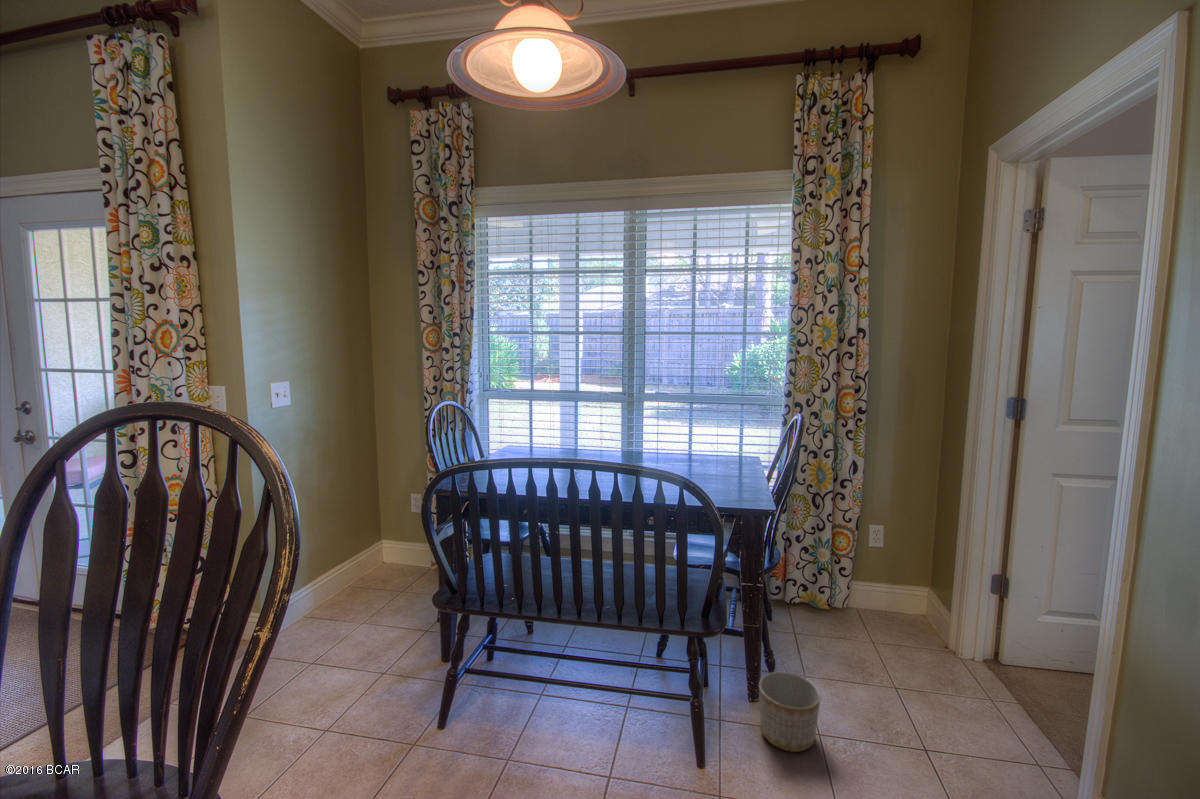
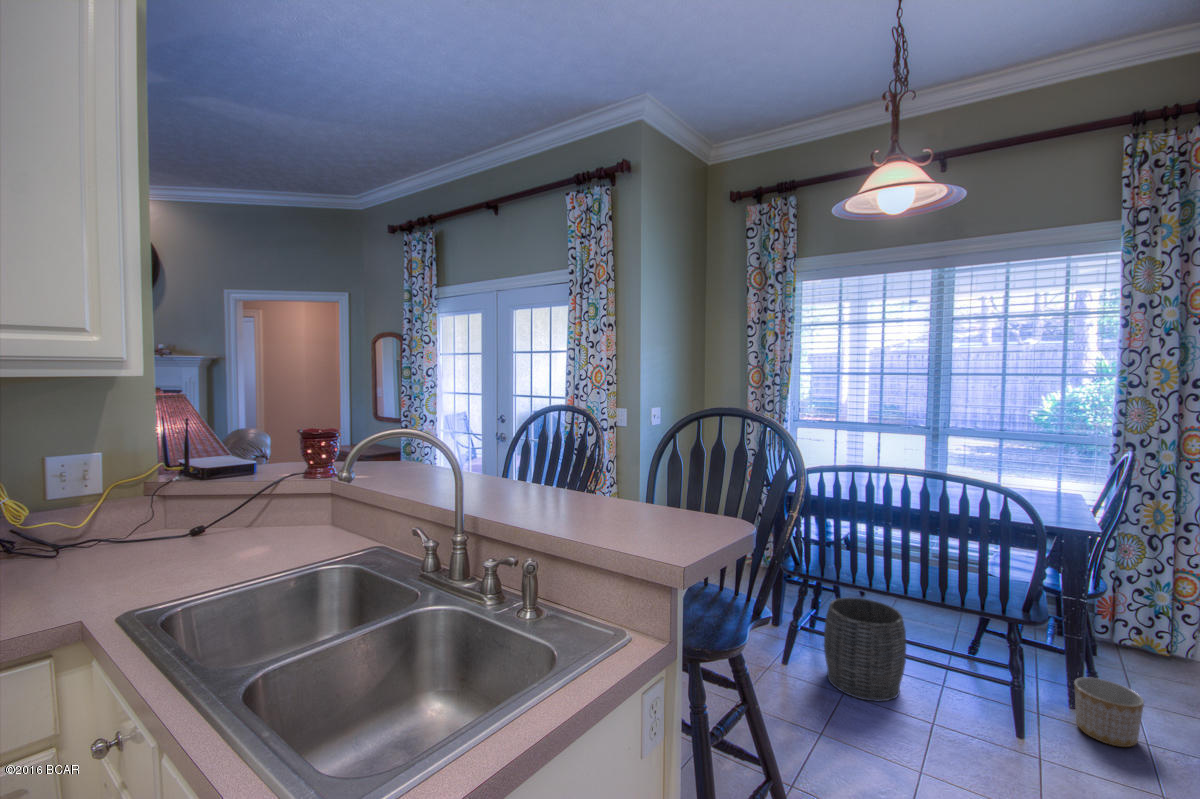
woven basket: none [491,624,589,769] -> present [824,597,906,702]

